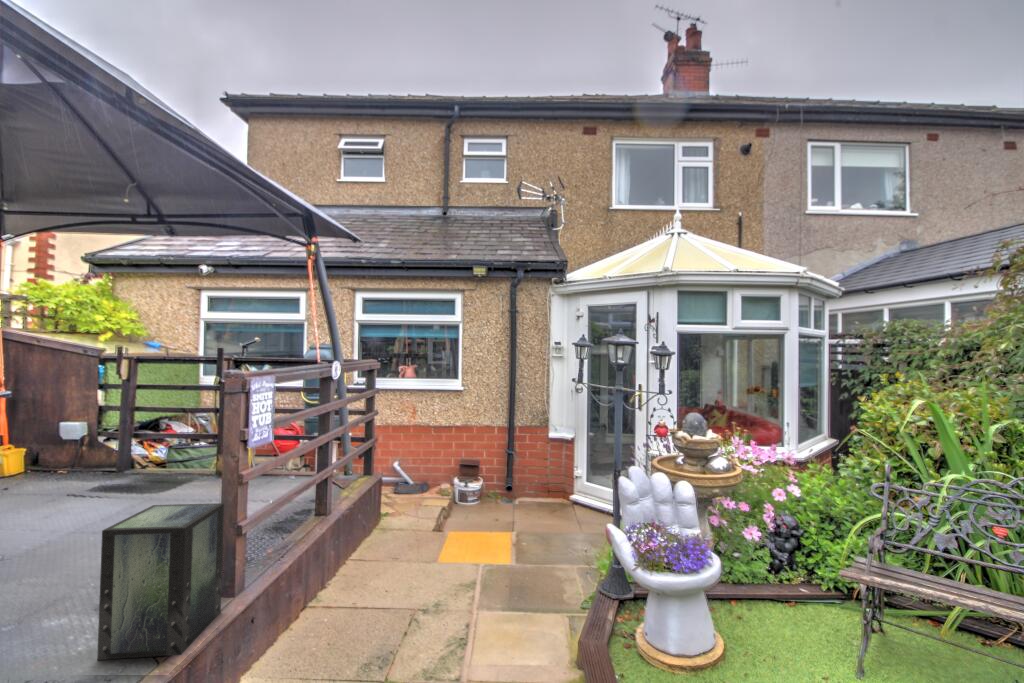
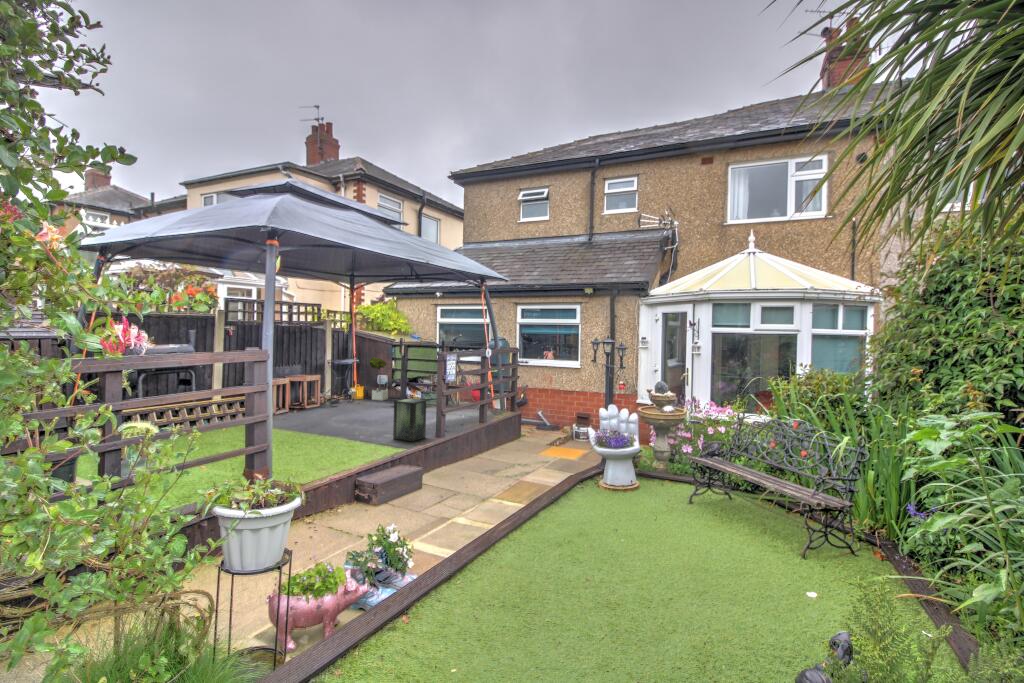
potted tree: none [32,383,85,477] -> present [369,357,388,400]

